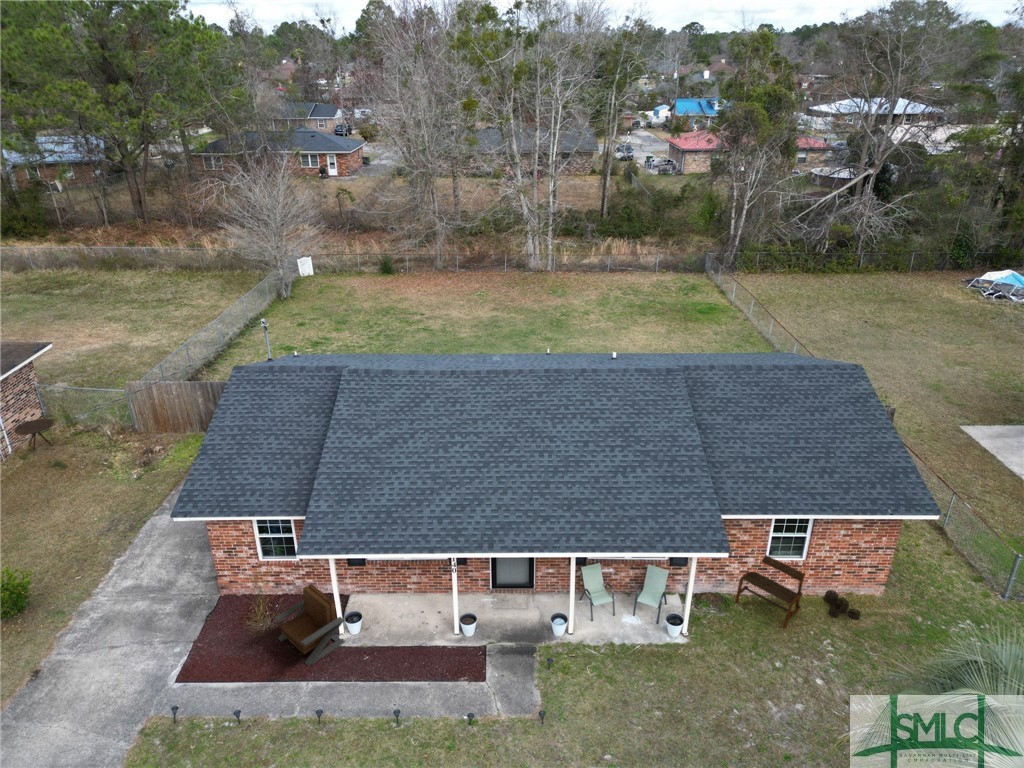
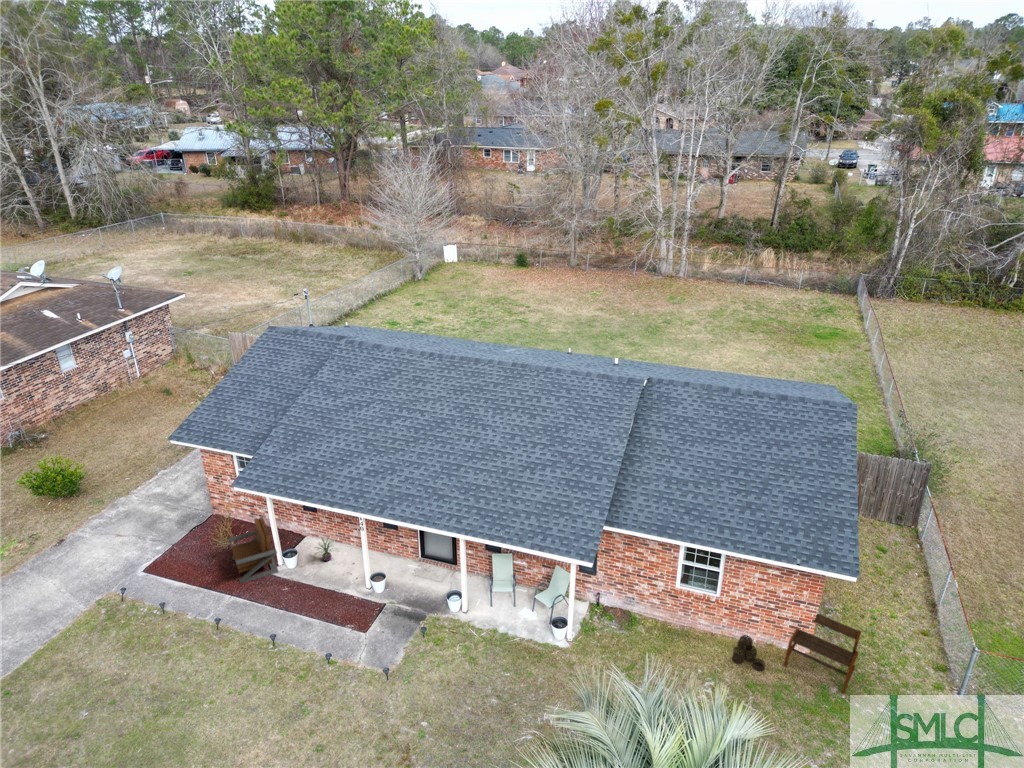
round table: present [14,419,54,451] -> none [143,355,173,381]
bench: present [735,555,805,629] -> present [784,614,861,694]
decorative plant: none [374,588,406,617] -> present [316,537,332,561]

